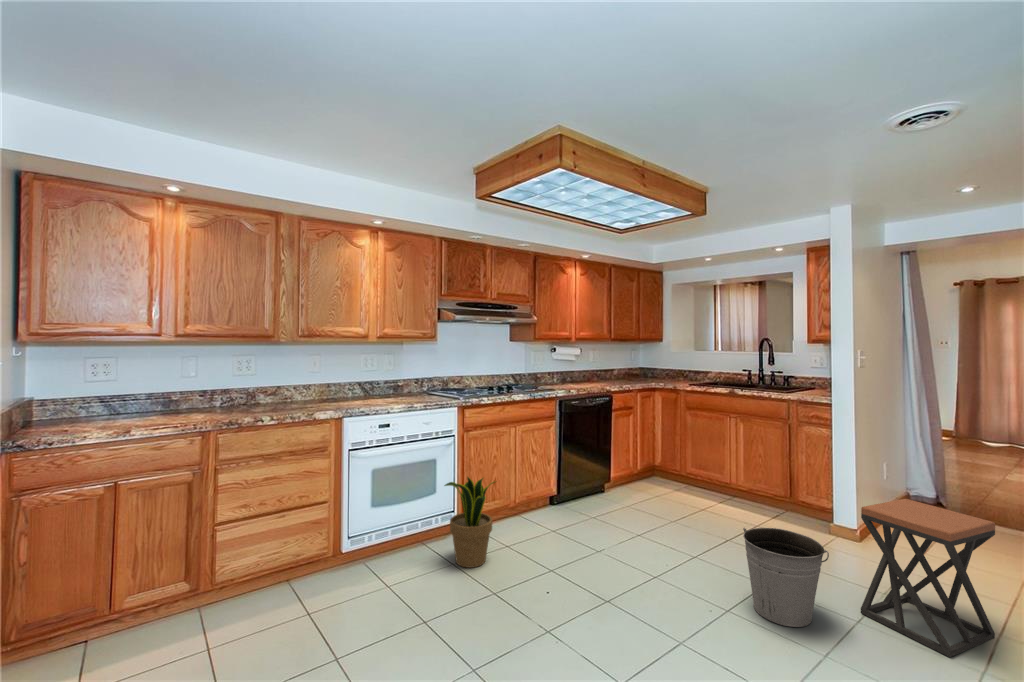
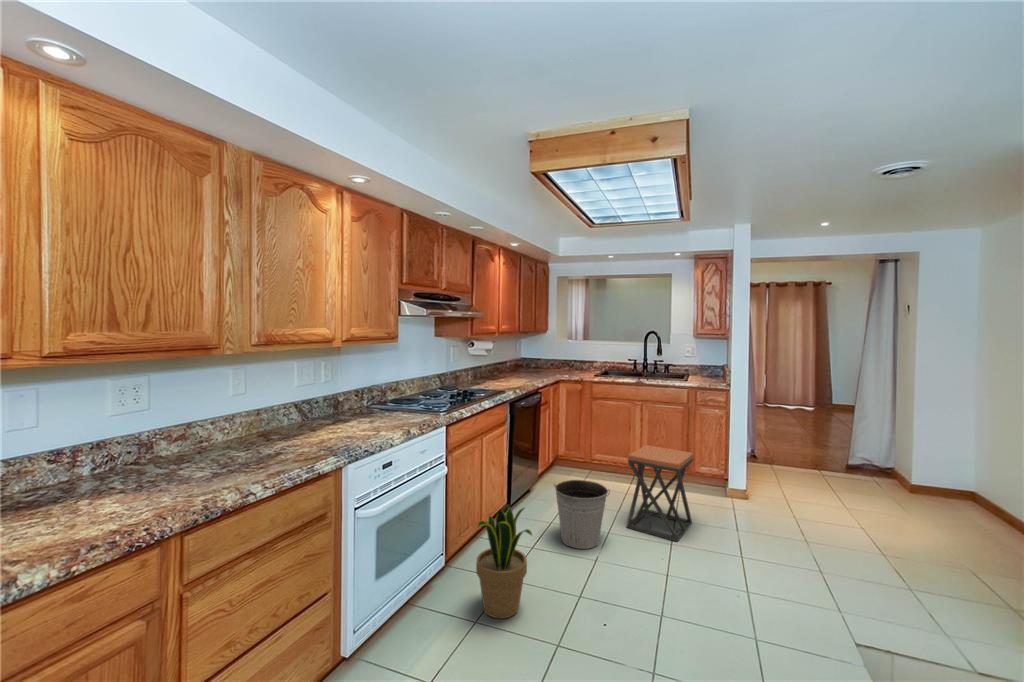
stool: present [861,499,995,657] -> present [627,445,694,542]
bucket: present [743,528,829,627] -> present [554,480,610,549]

